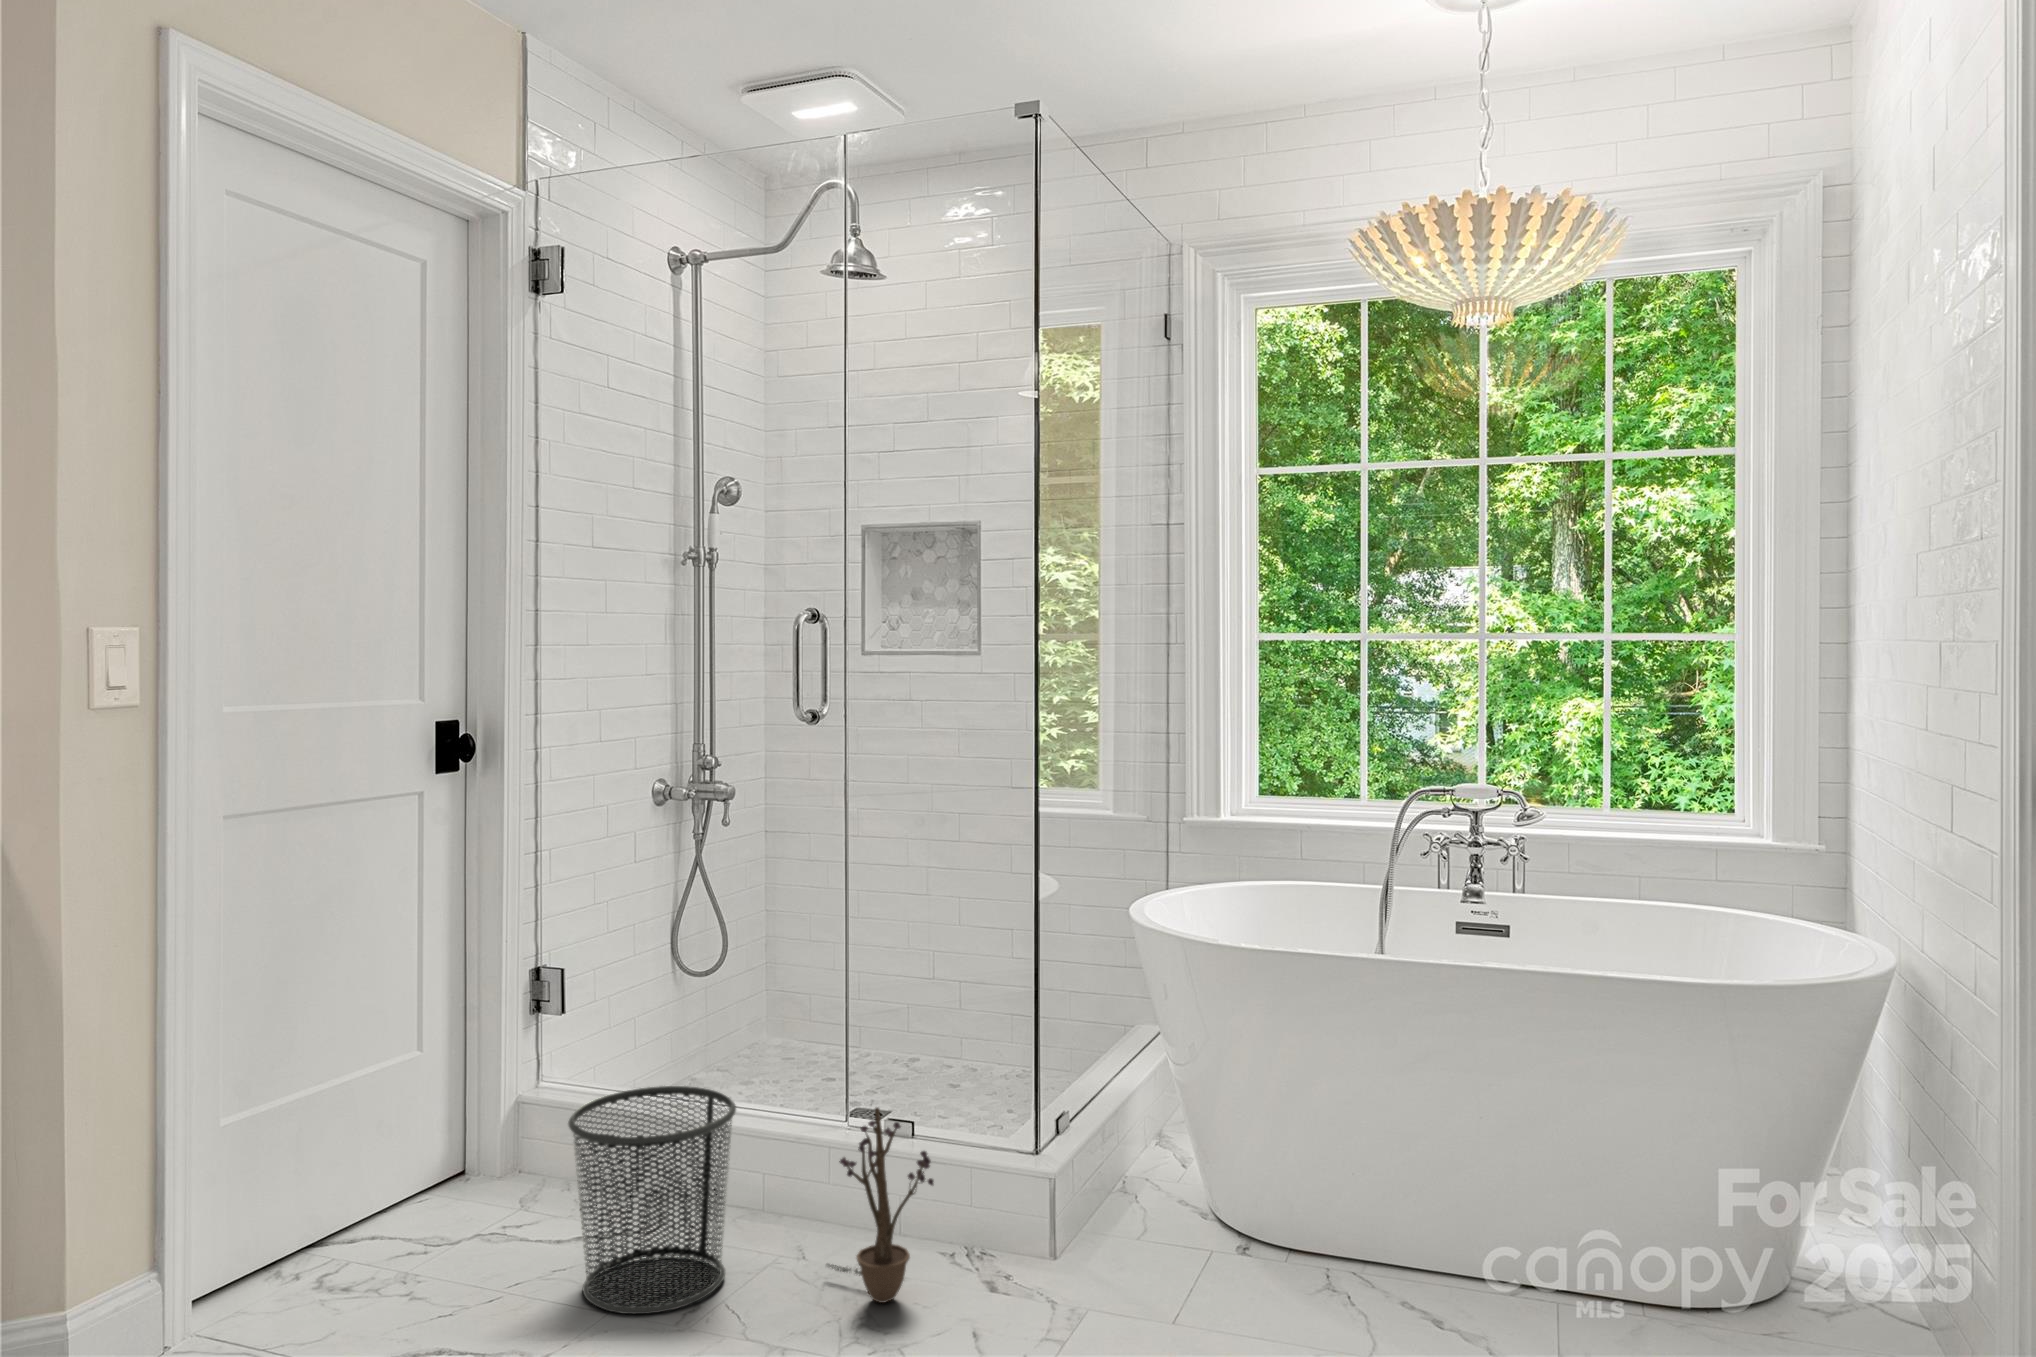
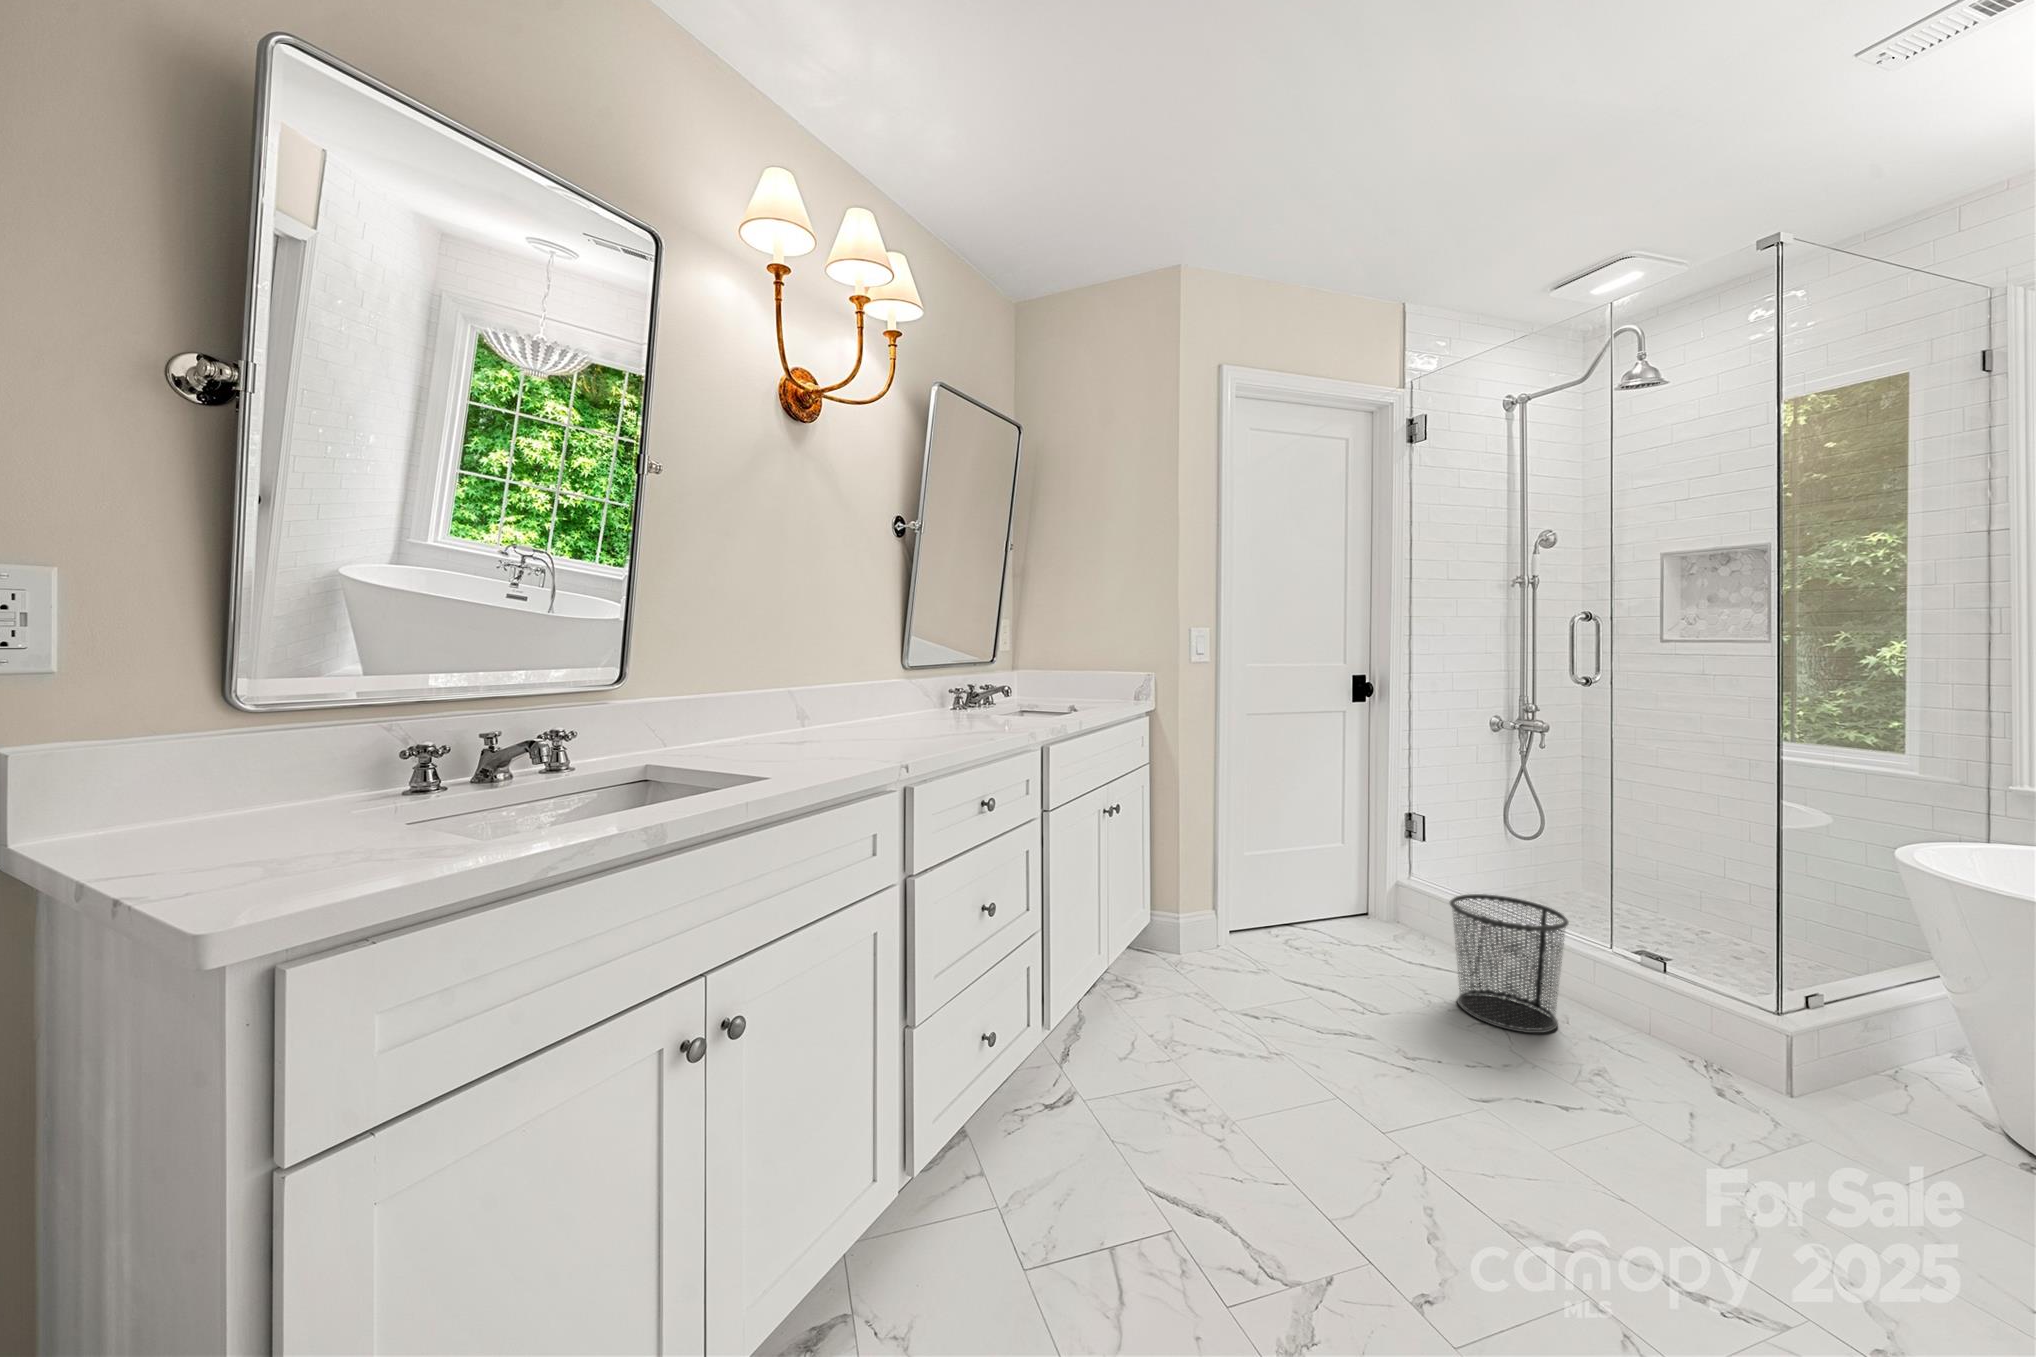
decorative plant: present [826,1107,934,1303] -> none [1643,945,1759,1083]

